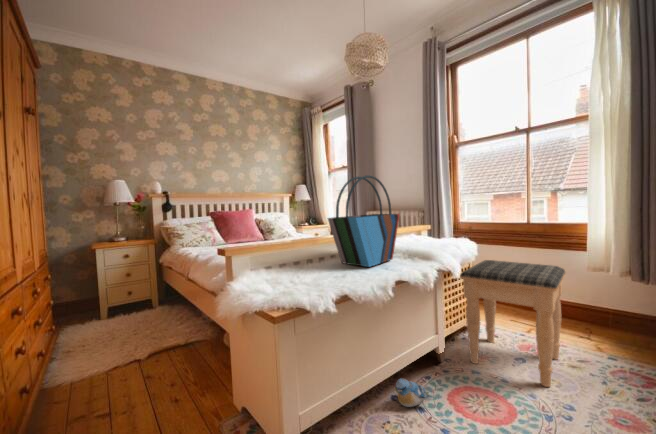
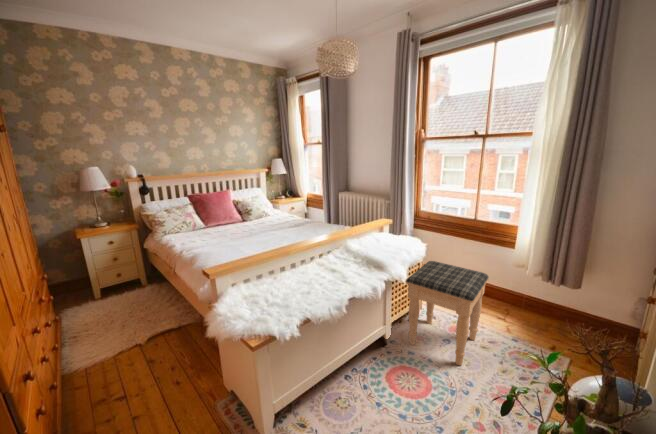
tote bag: present [328,175,399,267] -> none [295,208,358,289]
plush toy: present [395,379,433,407] -> none [346,366,374,386]

